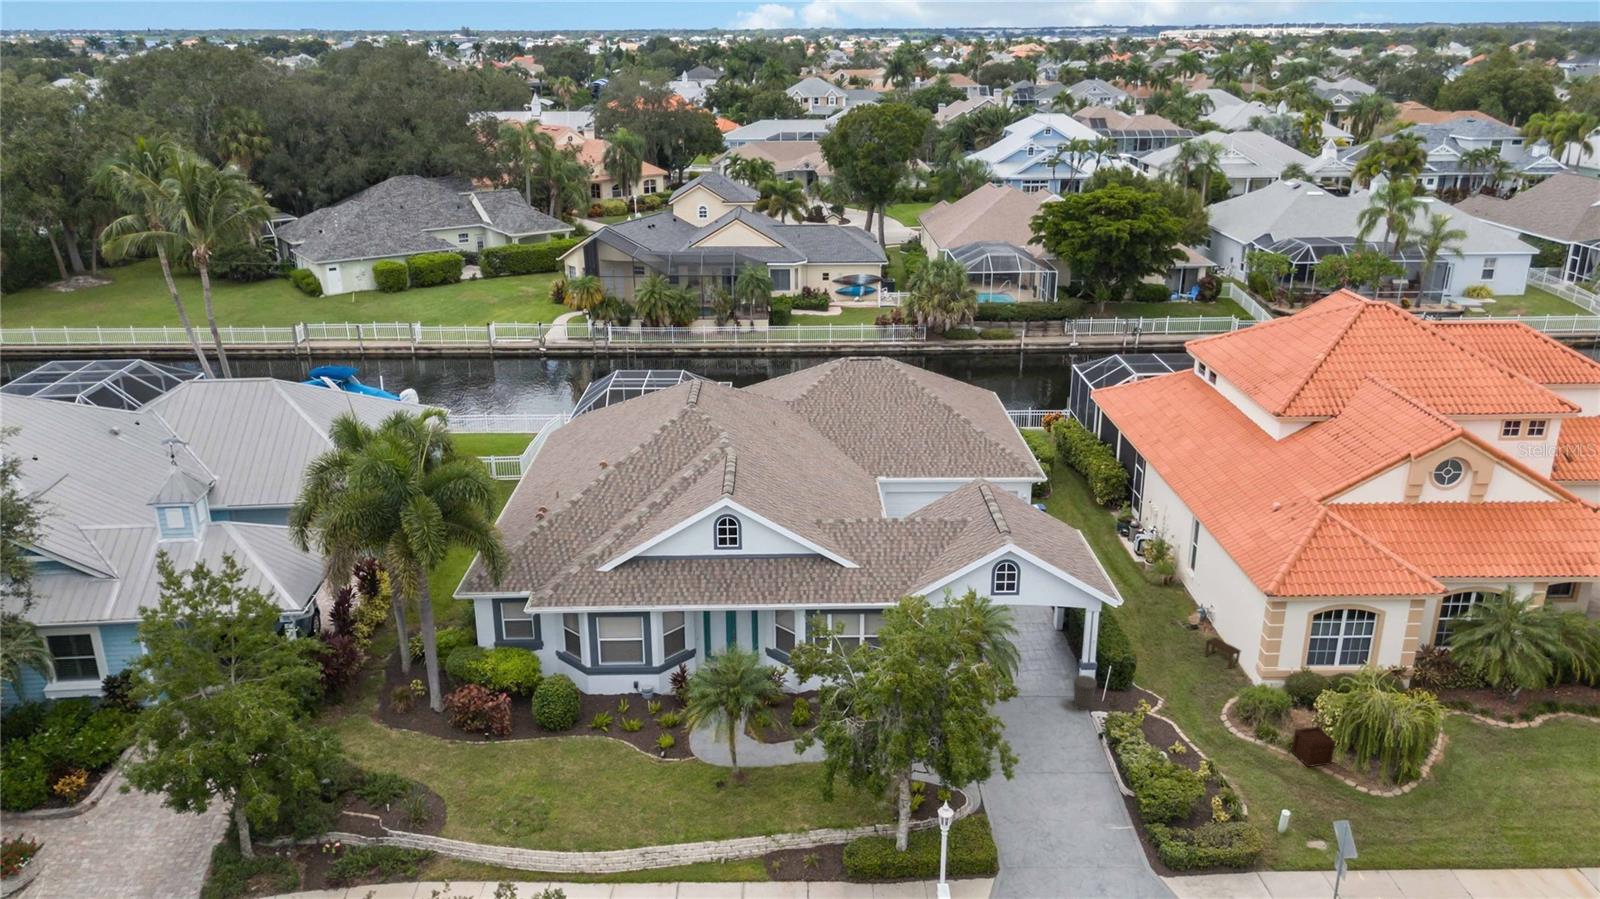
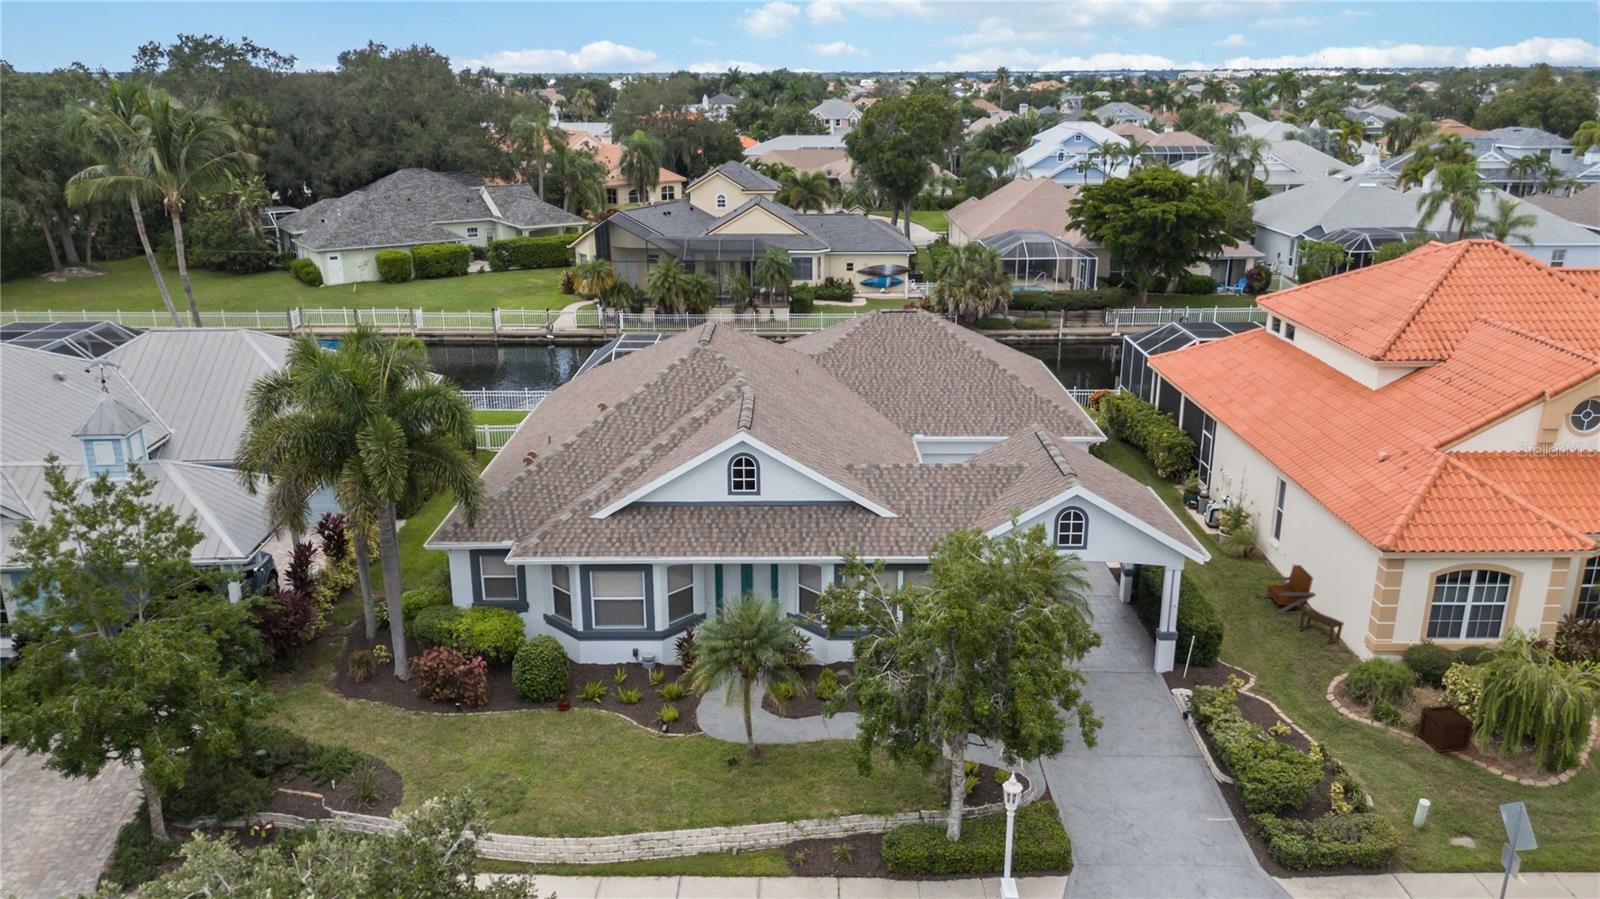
lounge chair: none [1177,597,1221,641] -> present [1263,565,1315,614]
trash can: present [1074,675,1097,710] -> none [1150,646,1178,687]
decorative plant: none [559,708,590,739] -> present [555,685,580,711]

